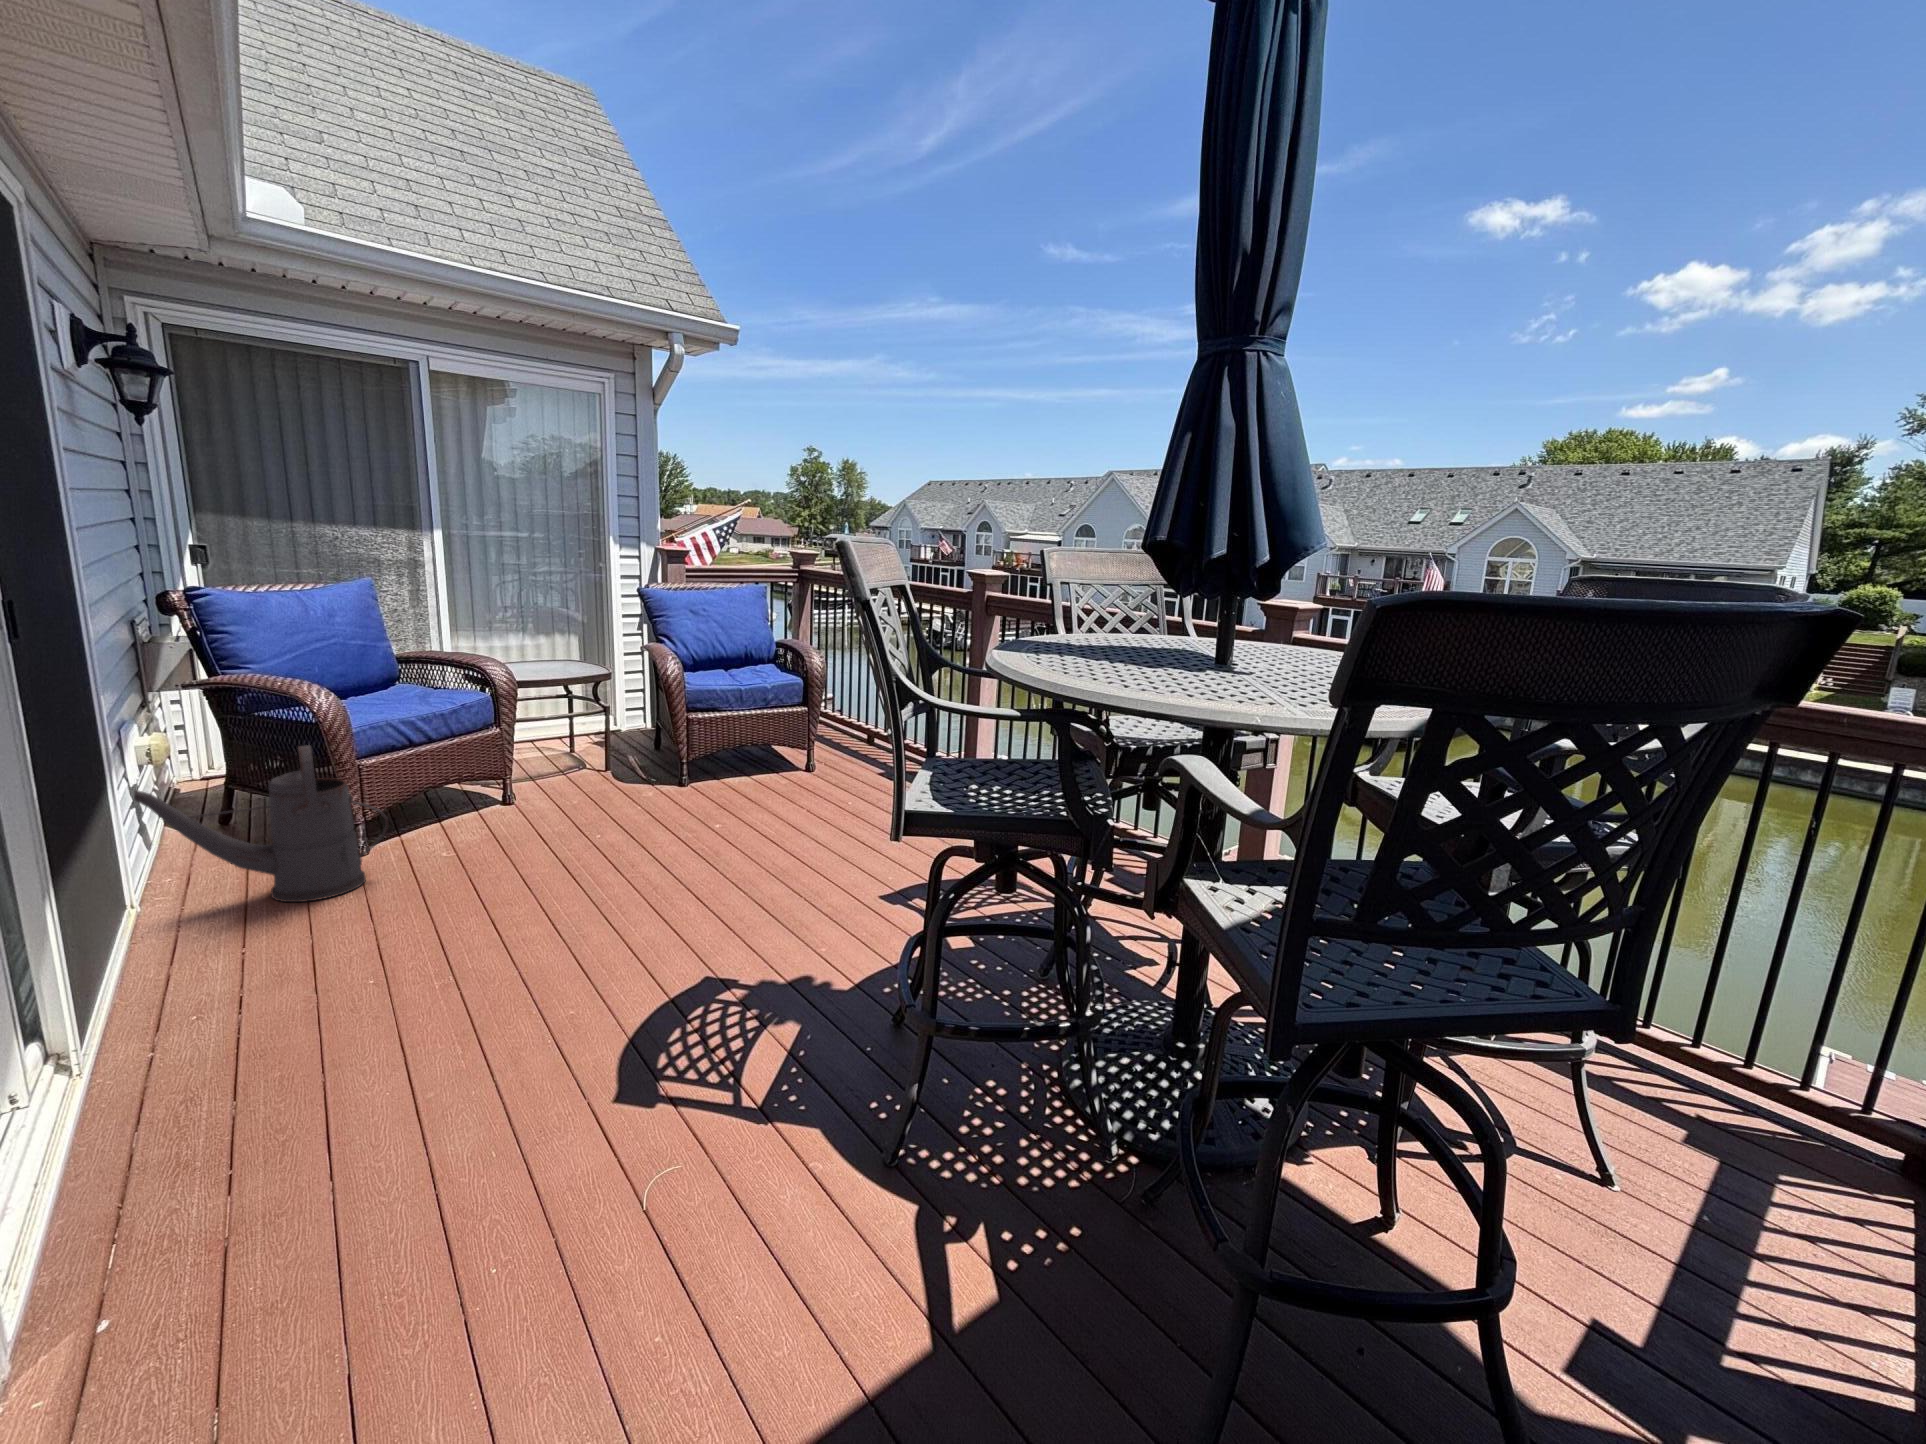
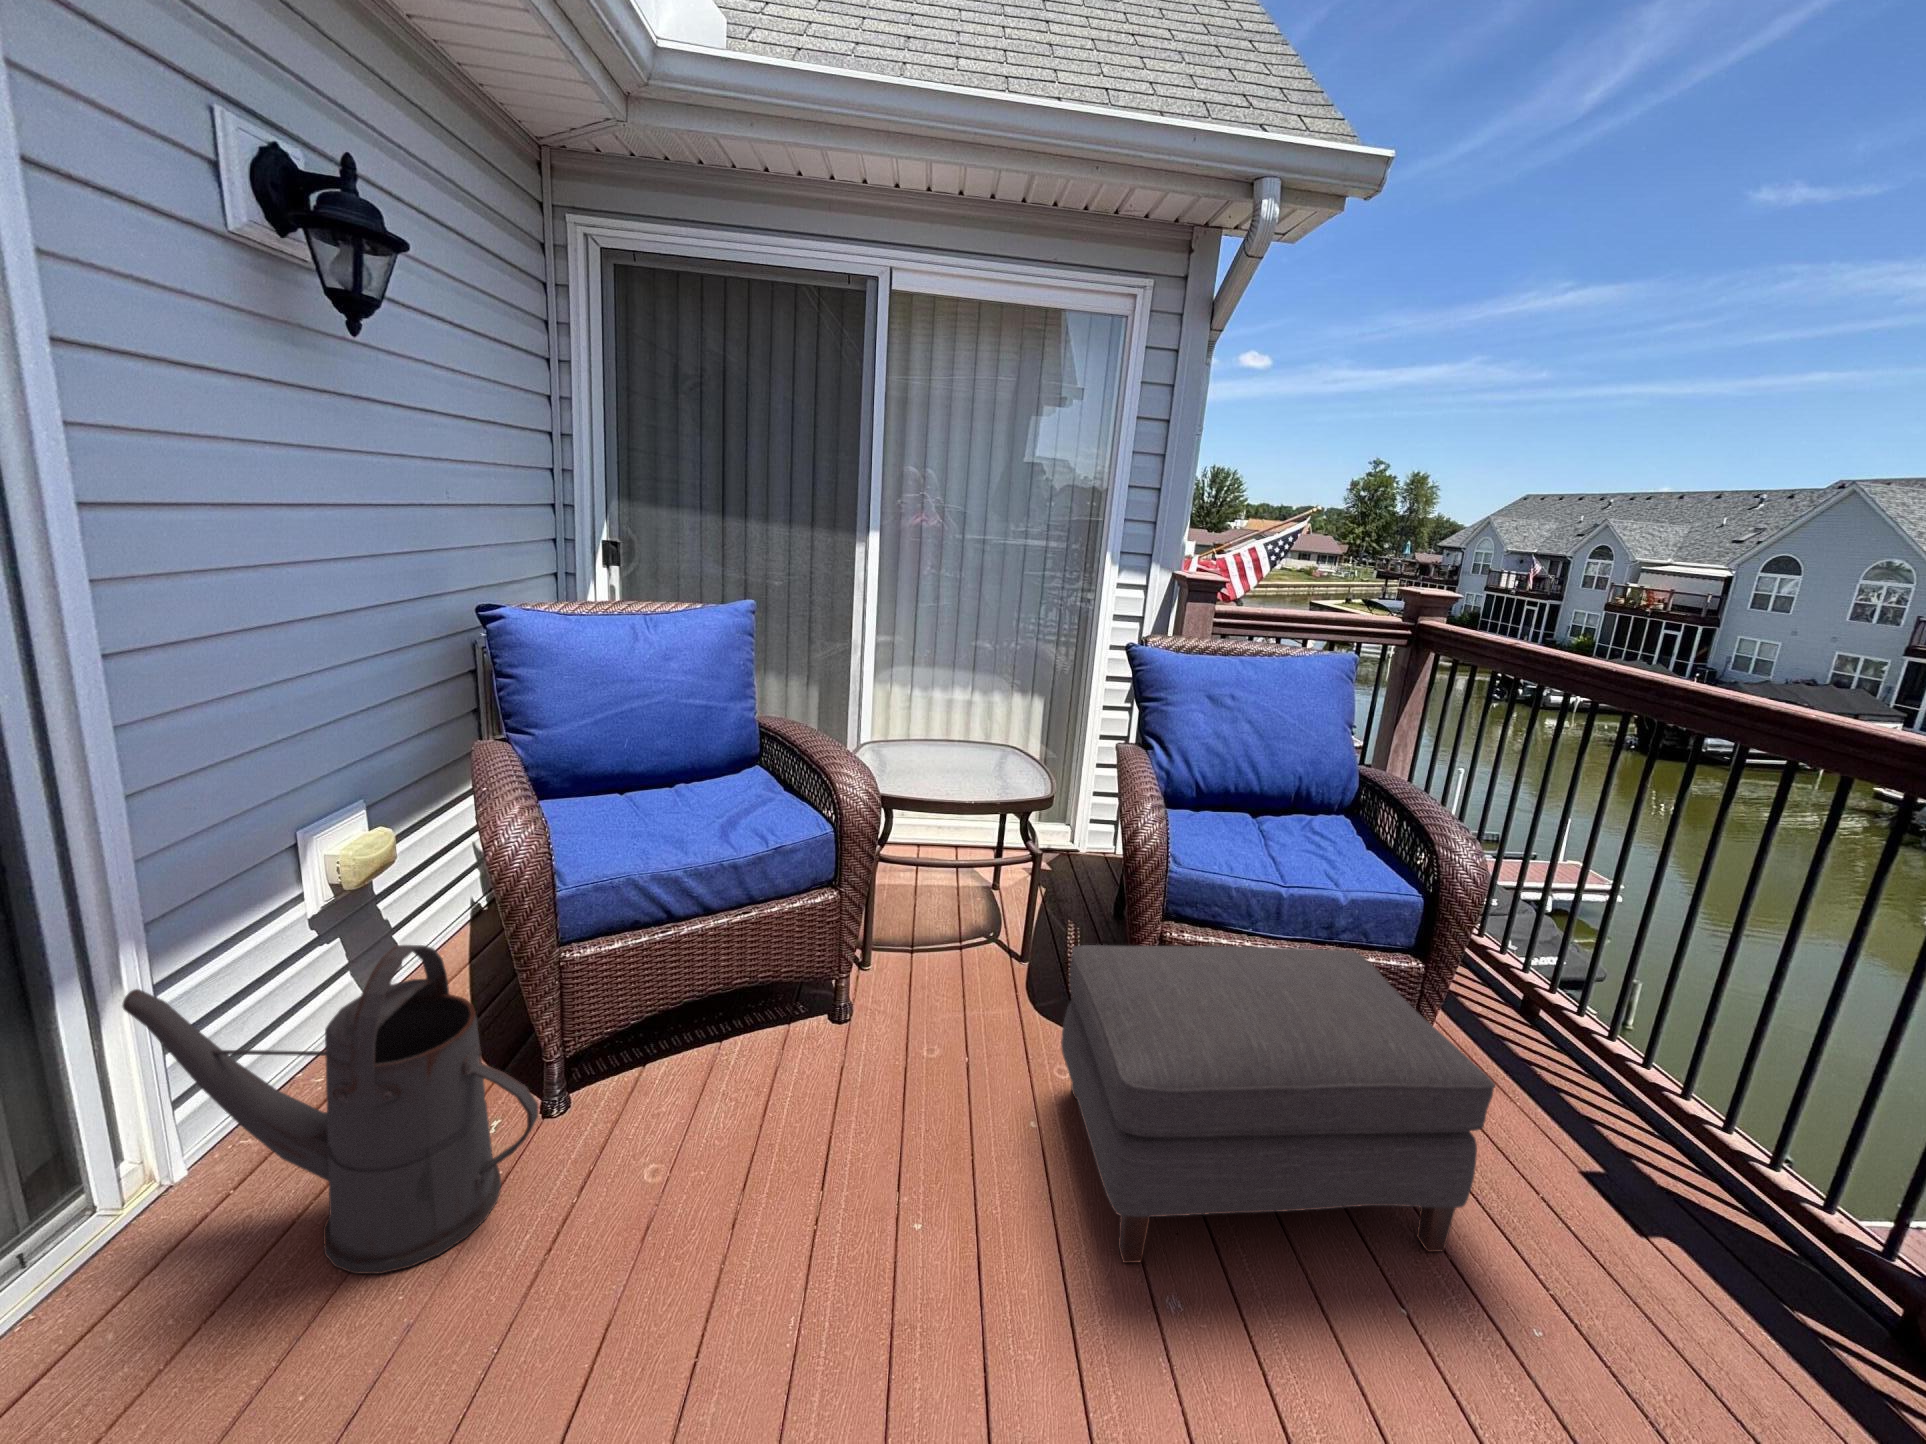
ottoman: none [643,712,824,827] -> present [1061,945,1496,1263]

